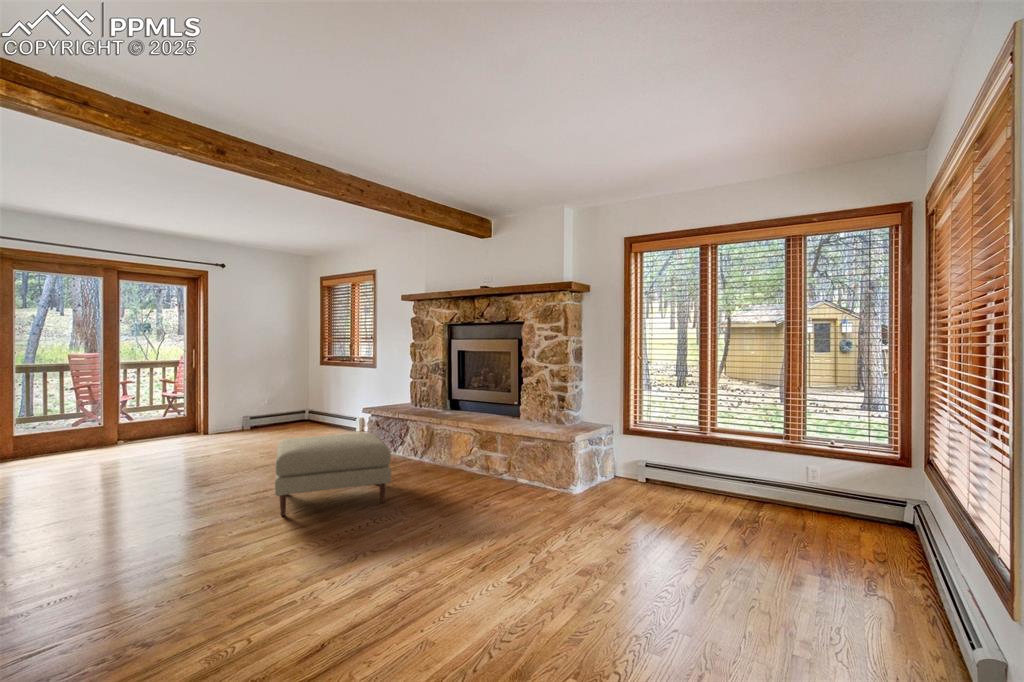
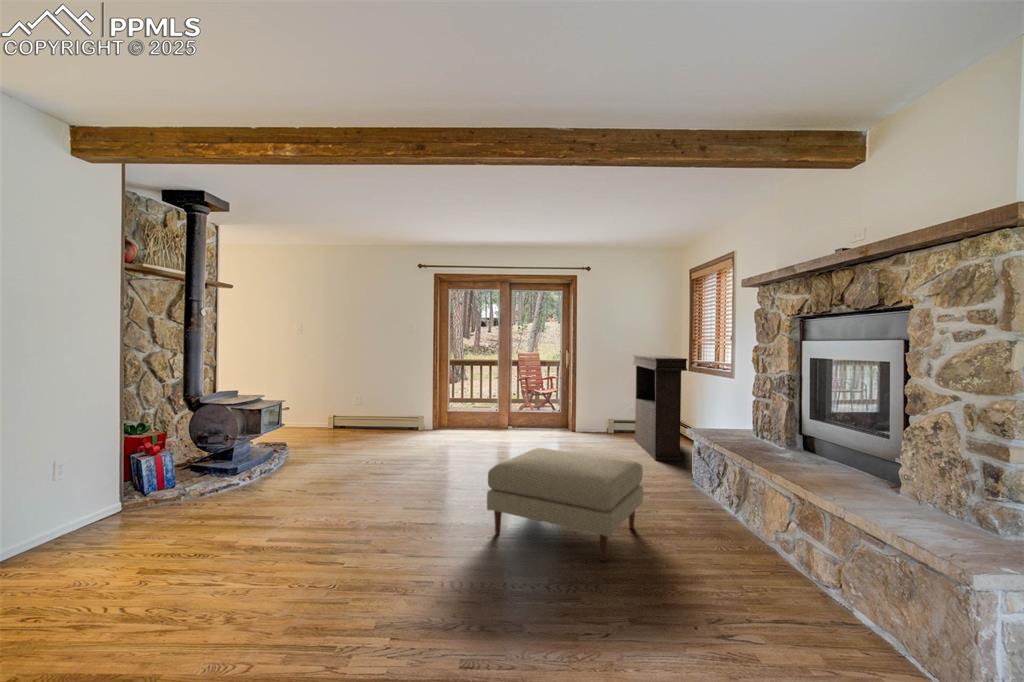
console table: none [276,352,345,442] -> present [633,355,687,461]

